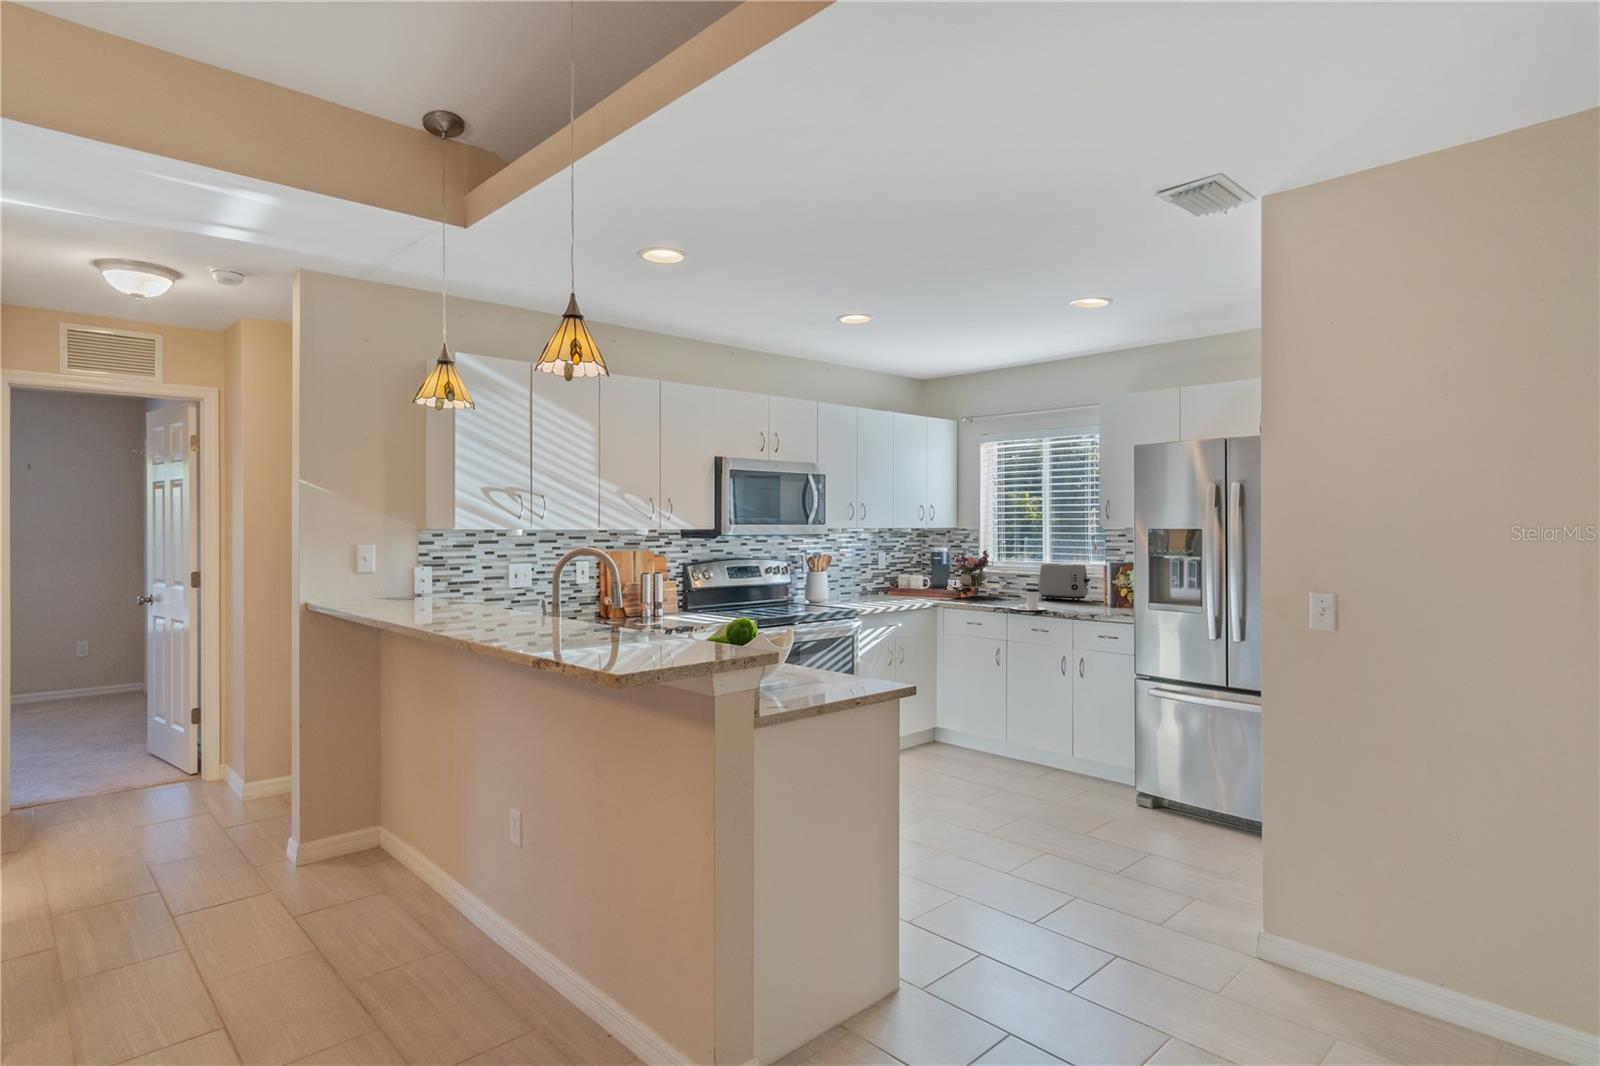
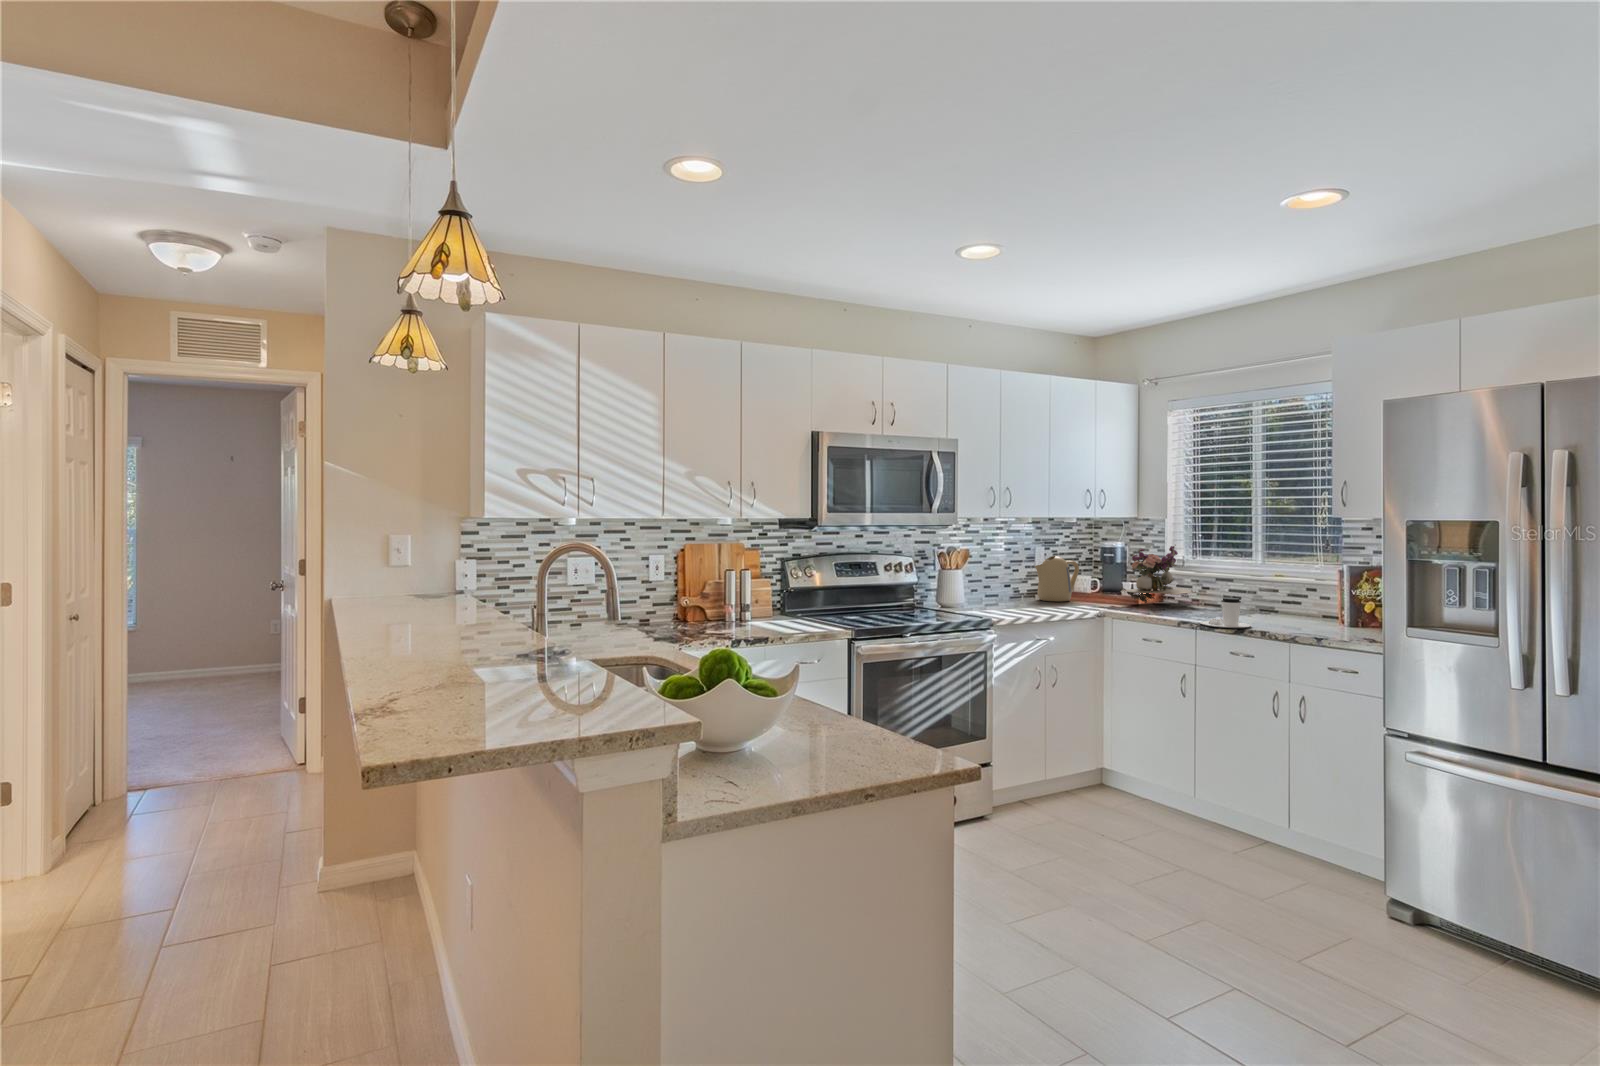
kettle: none [880,559,915,597] -> present [1035,556,1079,602]
toaster: present [1038,564,1090,601] -> none [1243,565,1318,614]

